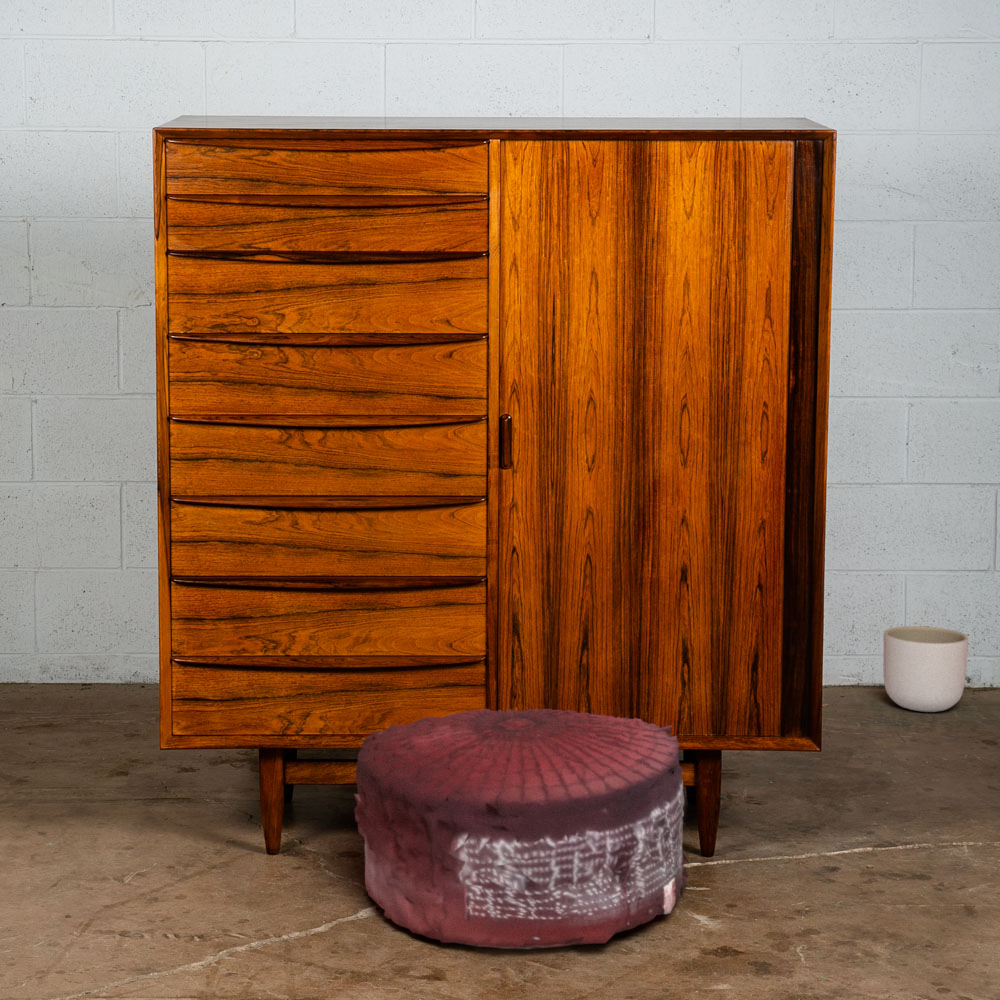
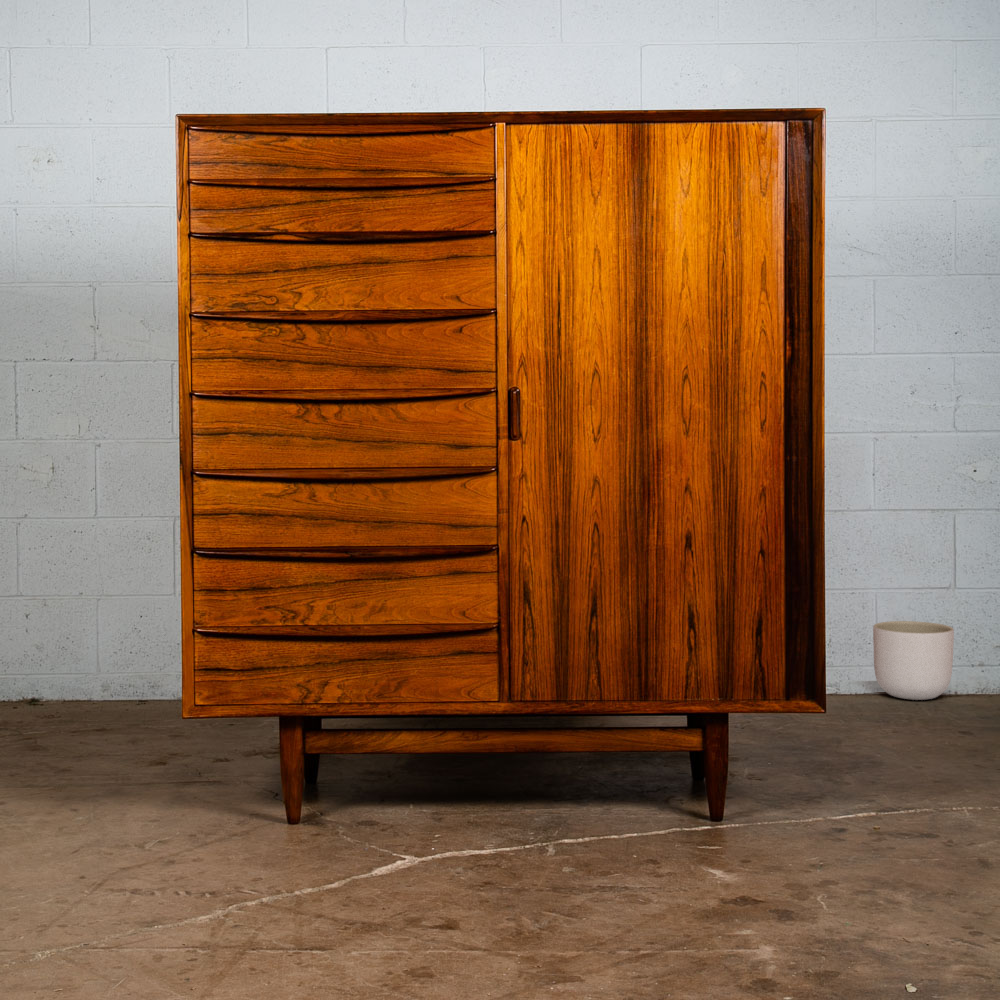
pouf: present [354,709,689,949] -> none [369,665,701,903]

